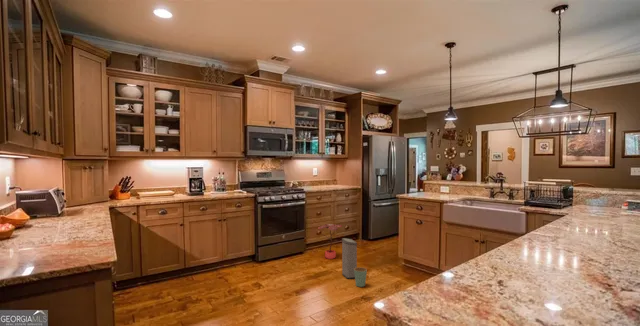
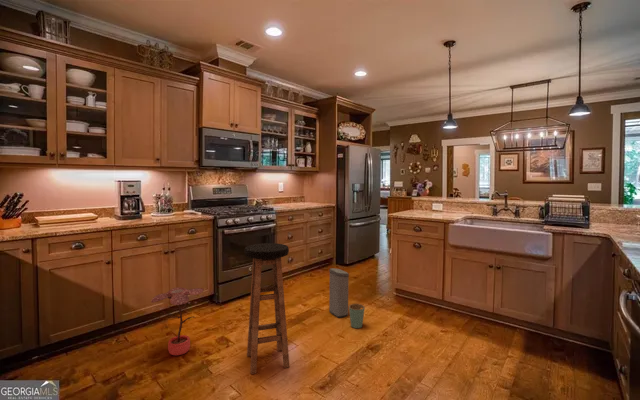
bar stool: none [268,214,300,309] -> present [244,243,289,374]
potted plant: present [318,224,342,259] -> present [151,288,203,355]

